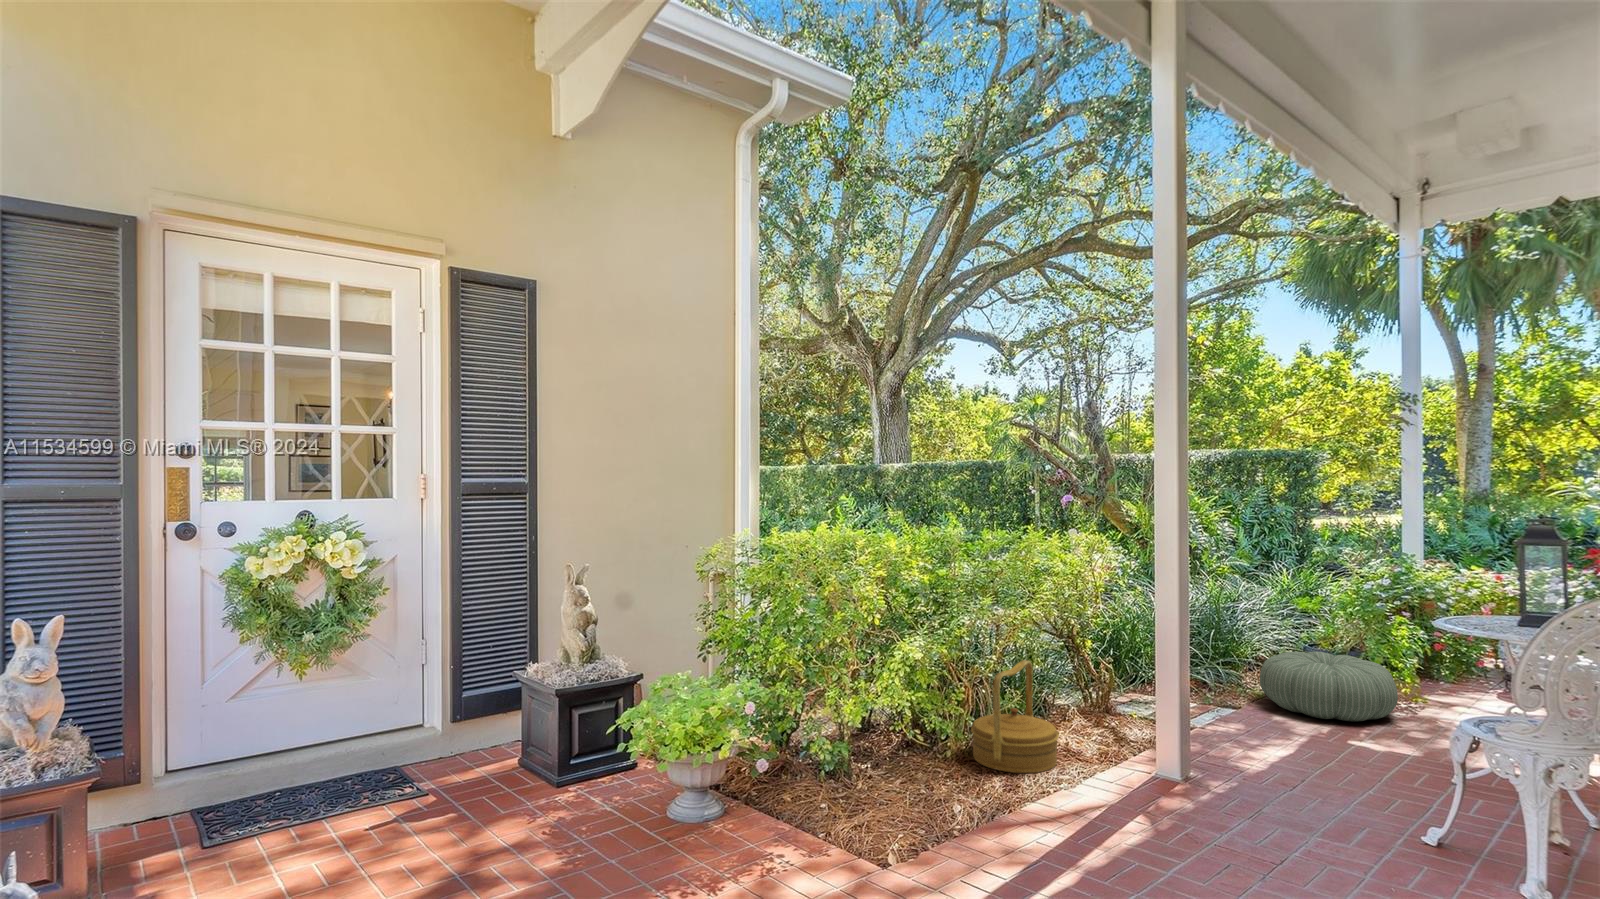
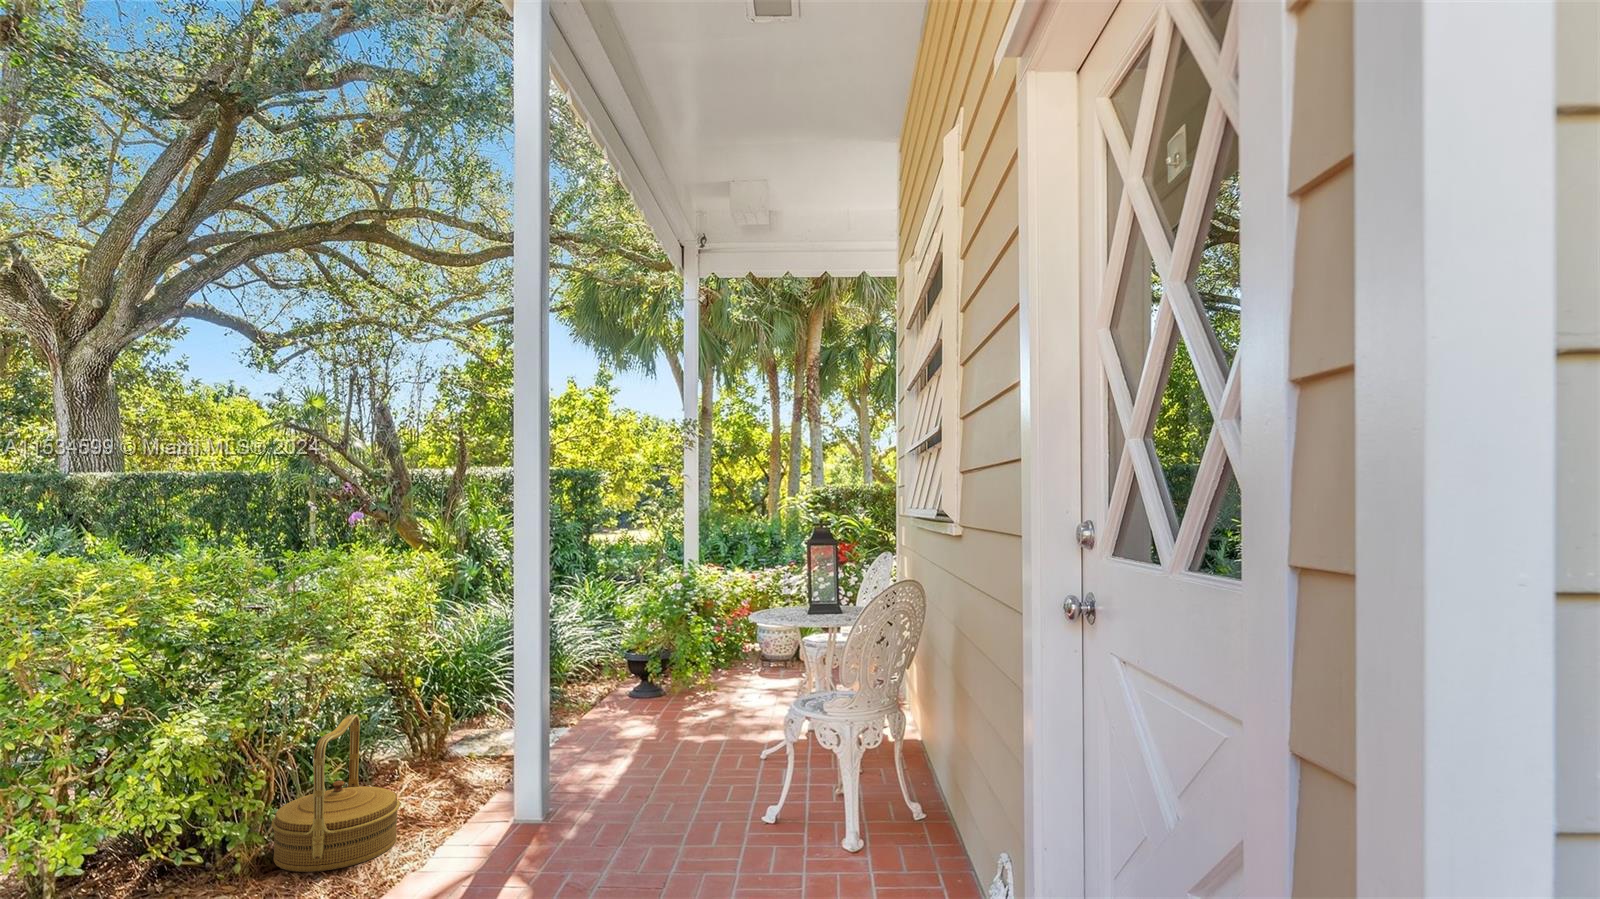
pouf: present [1260,652,1398,721] -> none [587,654,702,718]

